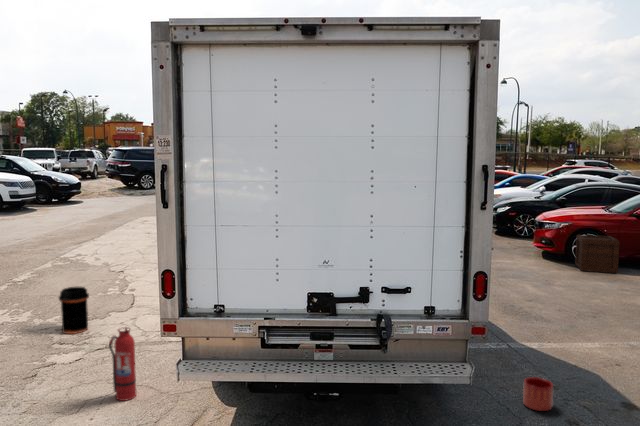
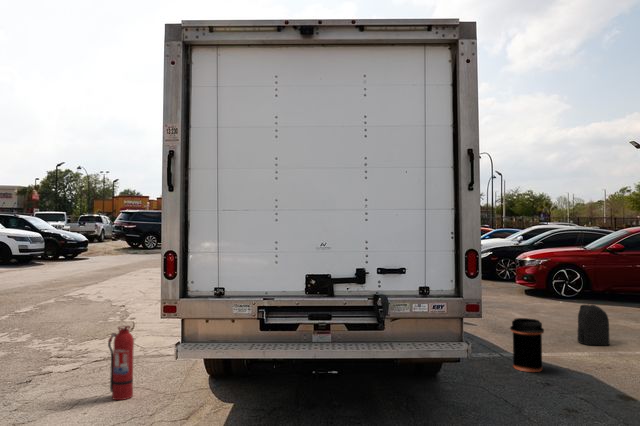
wooden crate: present [575,235,619,273] -> none [557,271,598,305]
trash can: present [59,287,89,334] -> present [510,318,544,372]
backpack: none [591,287,625,331] -> present [578,305,610,345]
planter: present [523,377,553,411] -> none [518,373,548,405]

